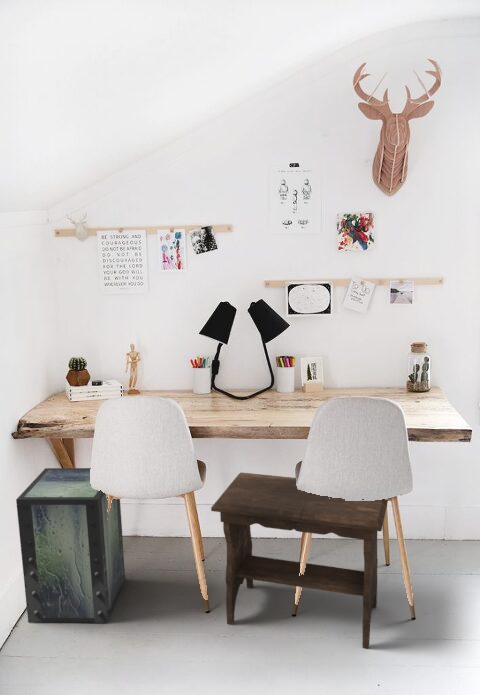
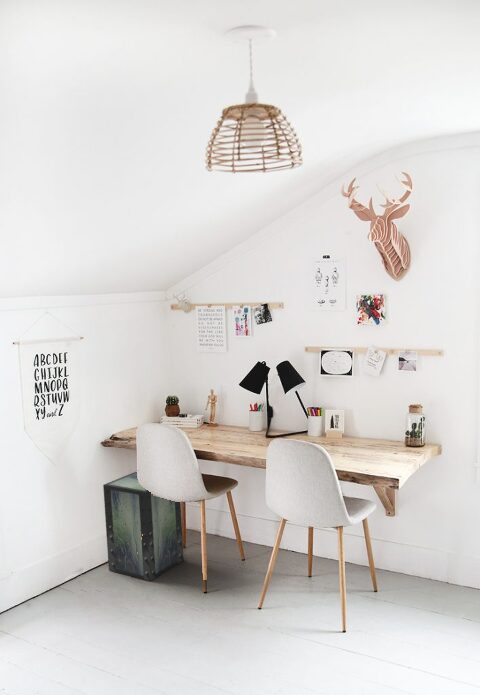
footstool: present [211,472,388,648] -> none [208,492,342,636]

